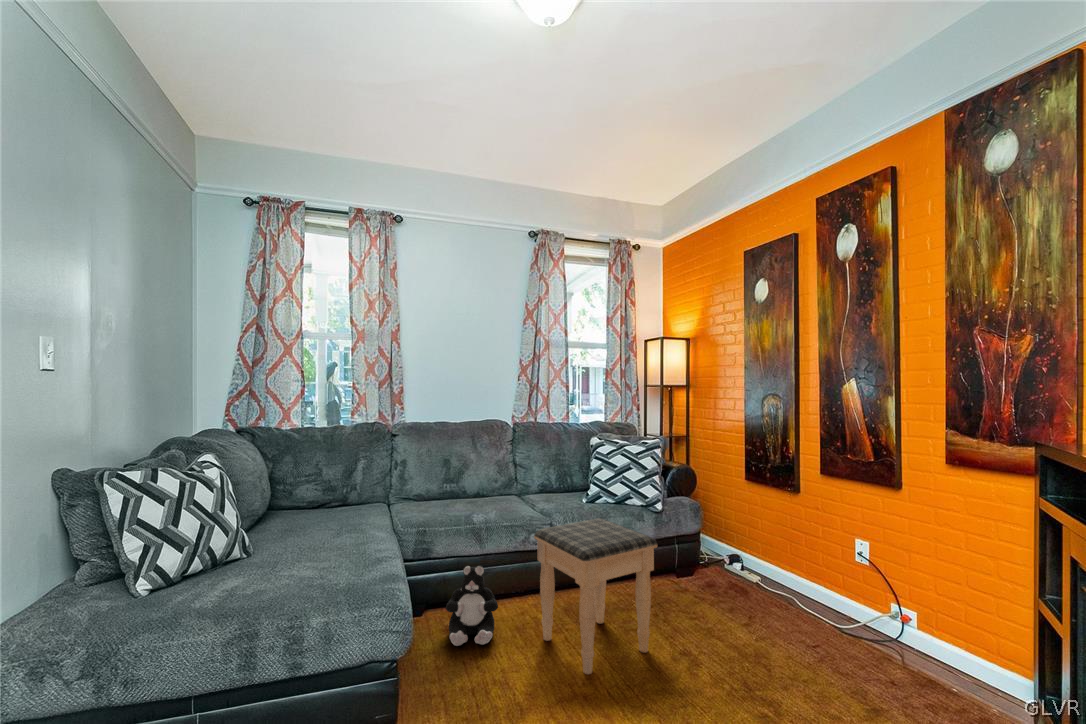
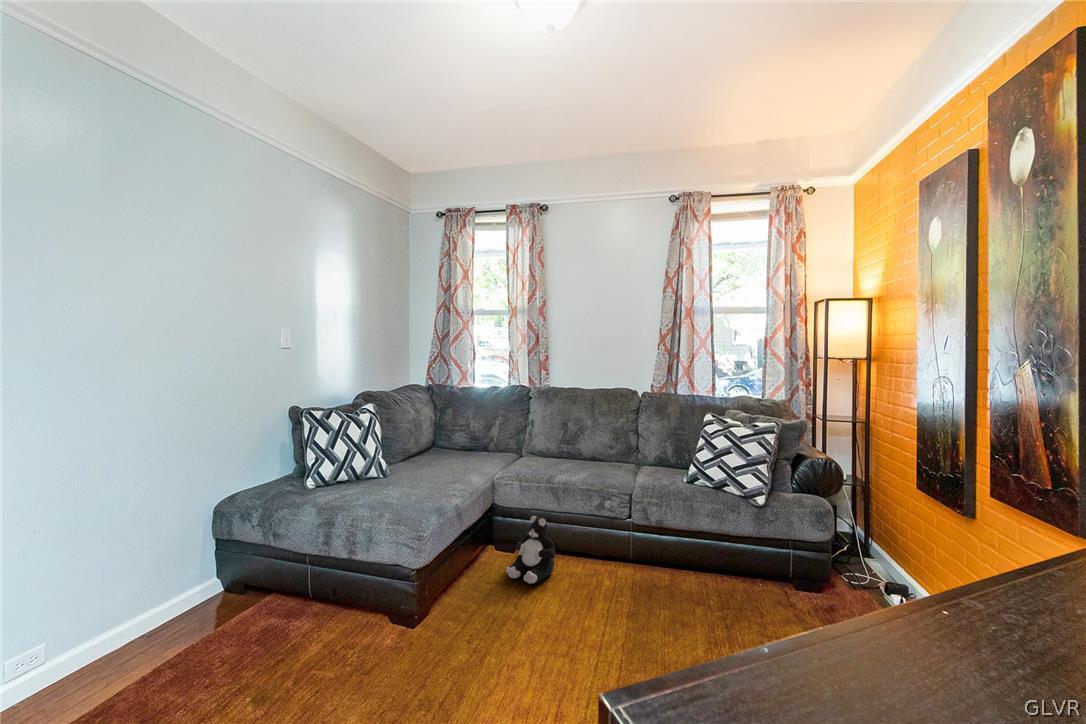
footstool: present [534,518,657,674] -> none [576,496,677,640]

